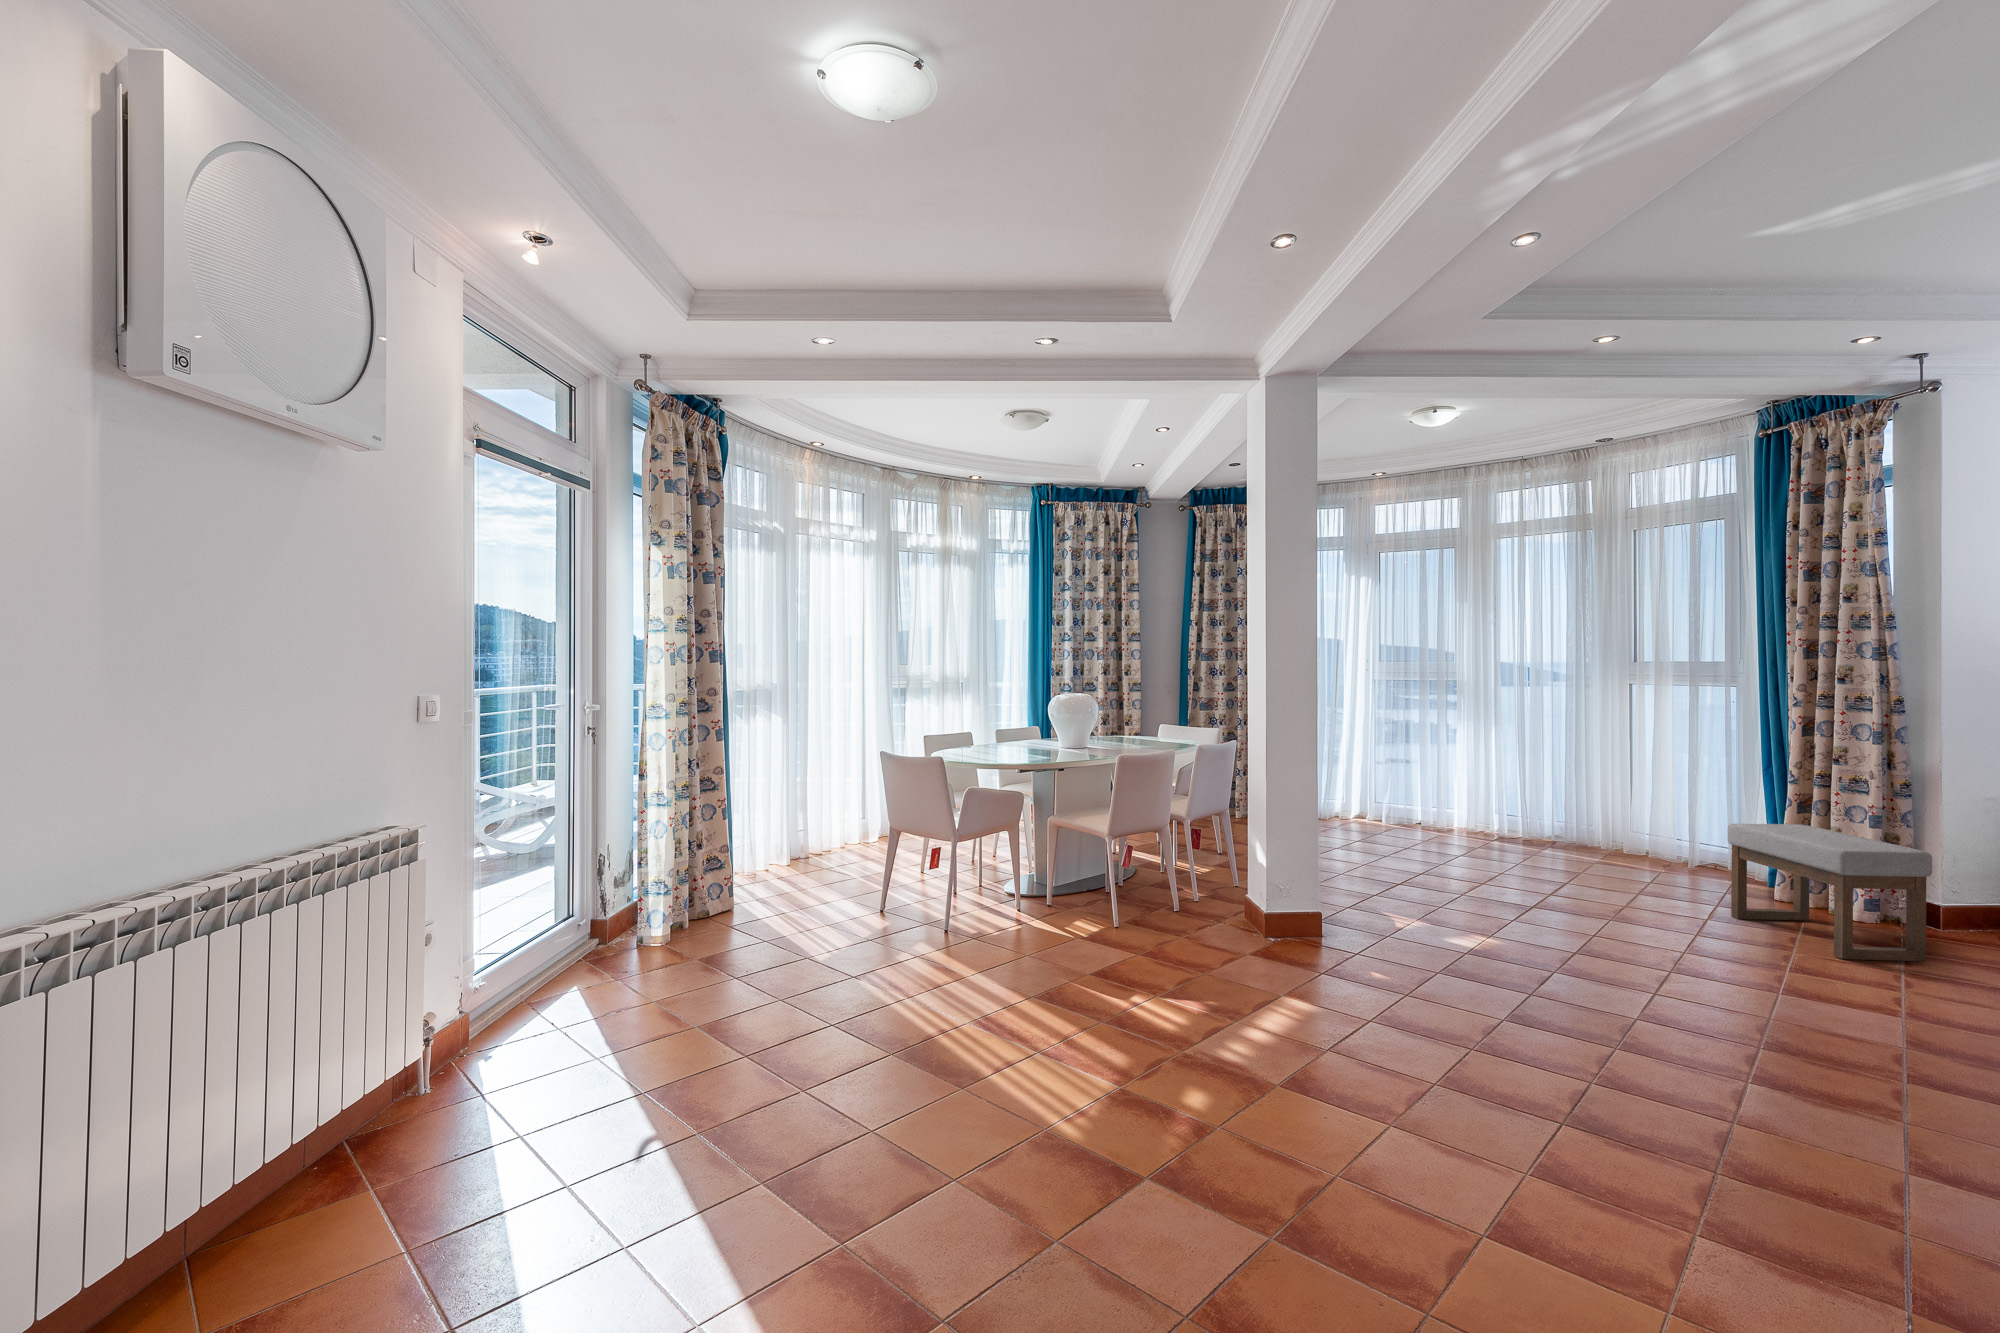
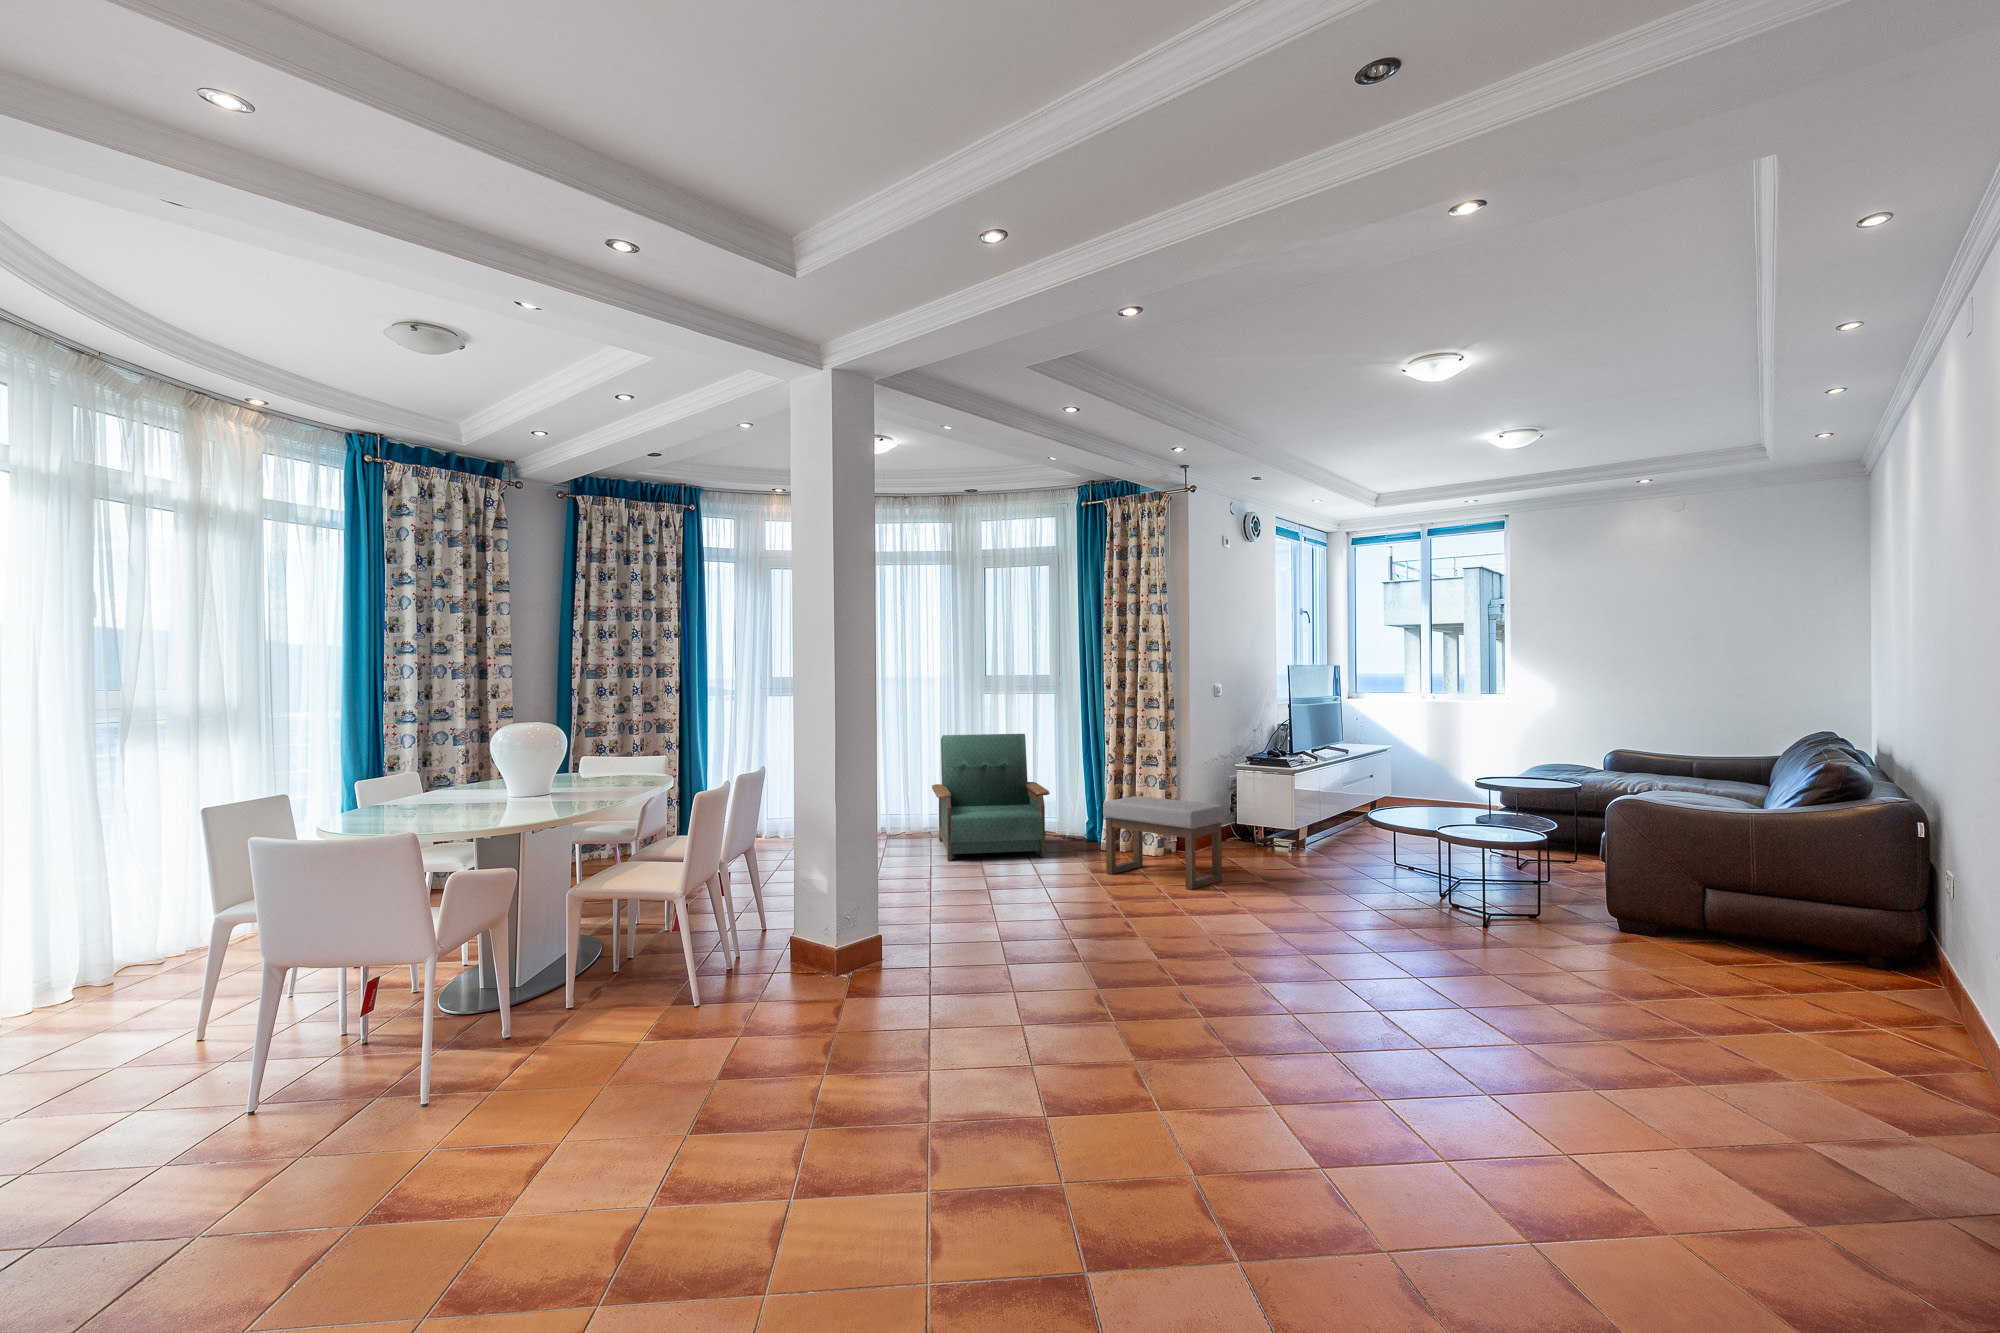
armchair: none [1525,728,1692,885] -> present [932,734,1050,861]

